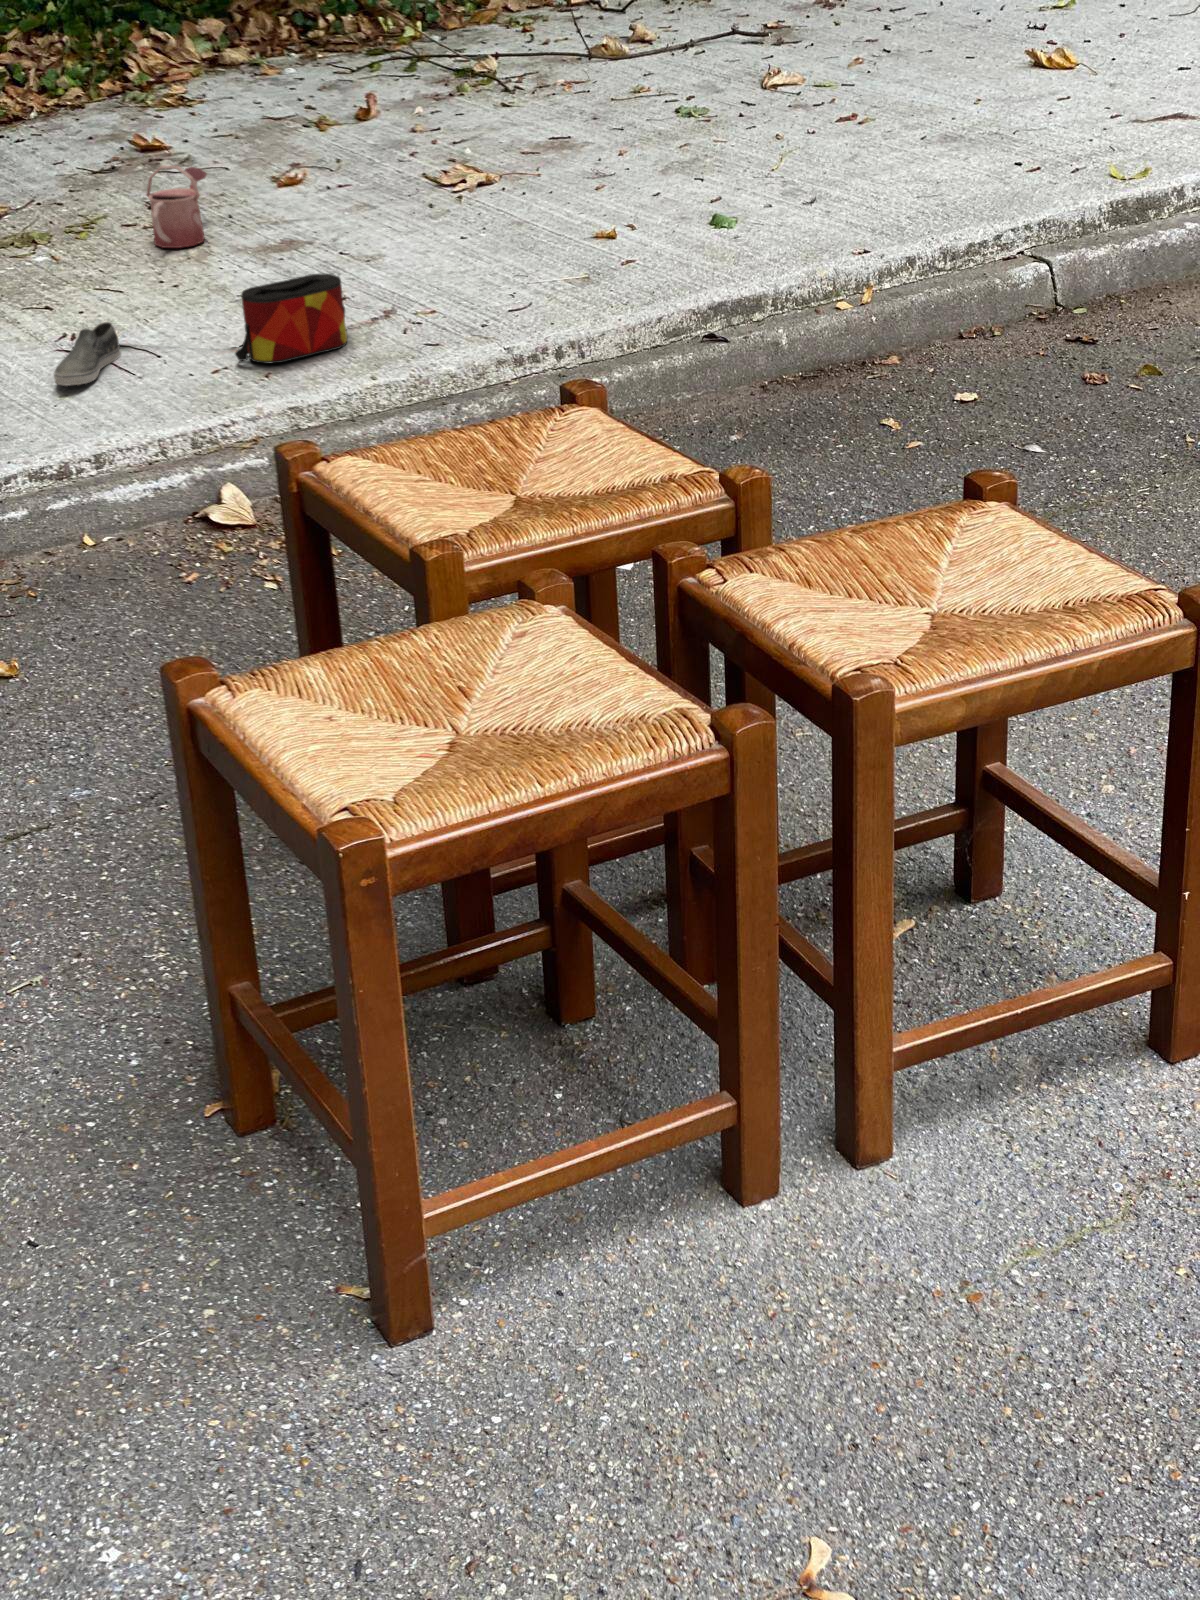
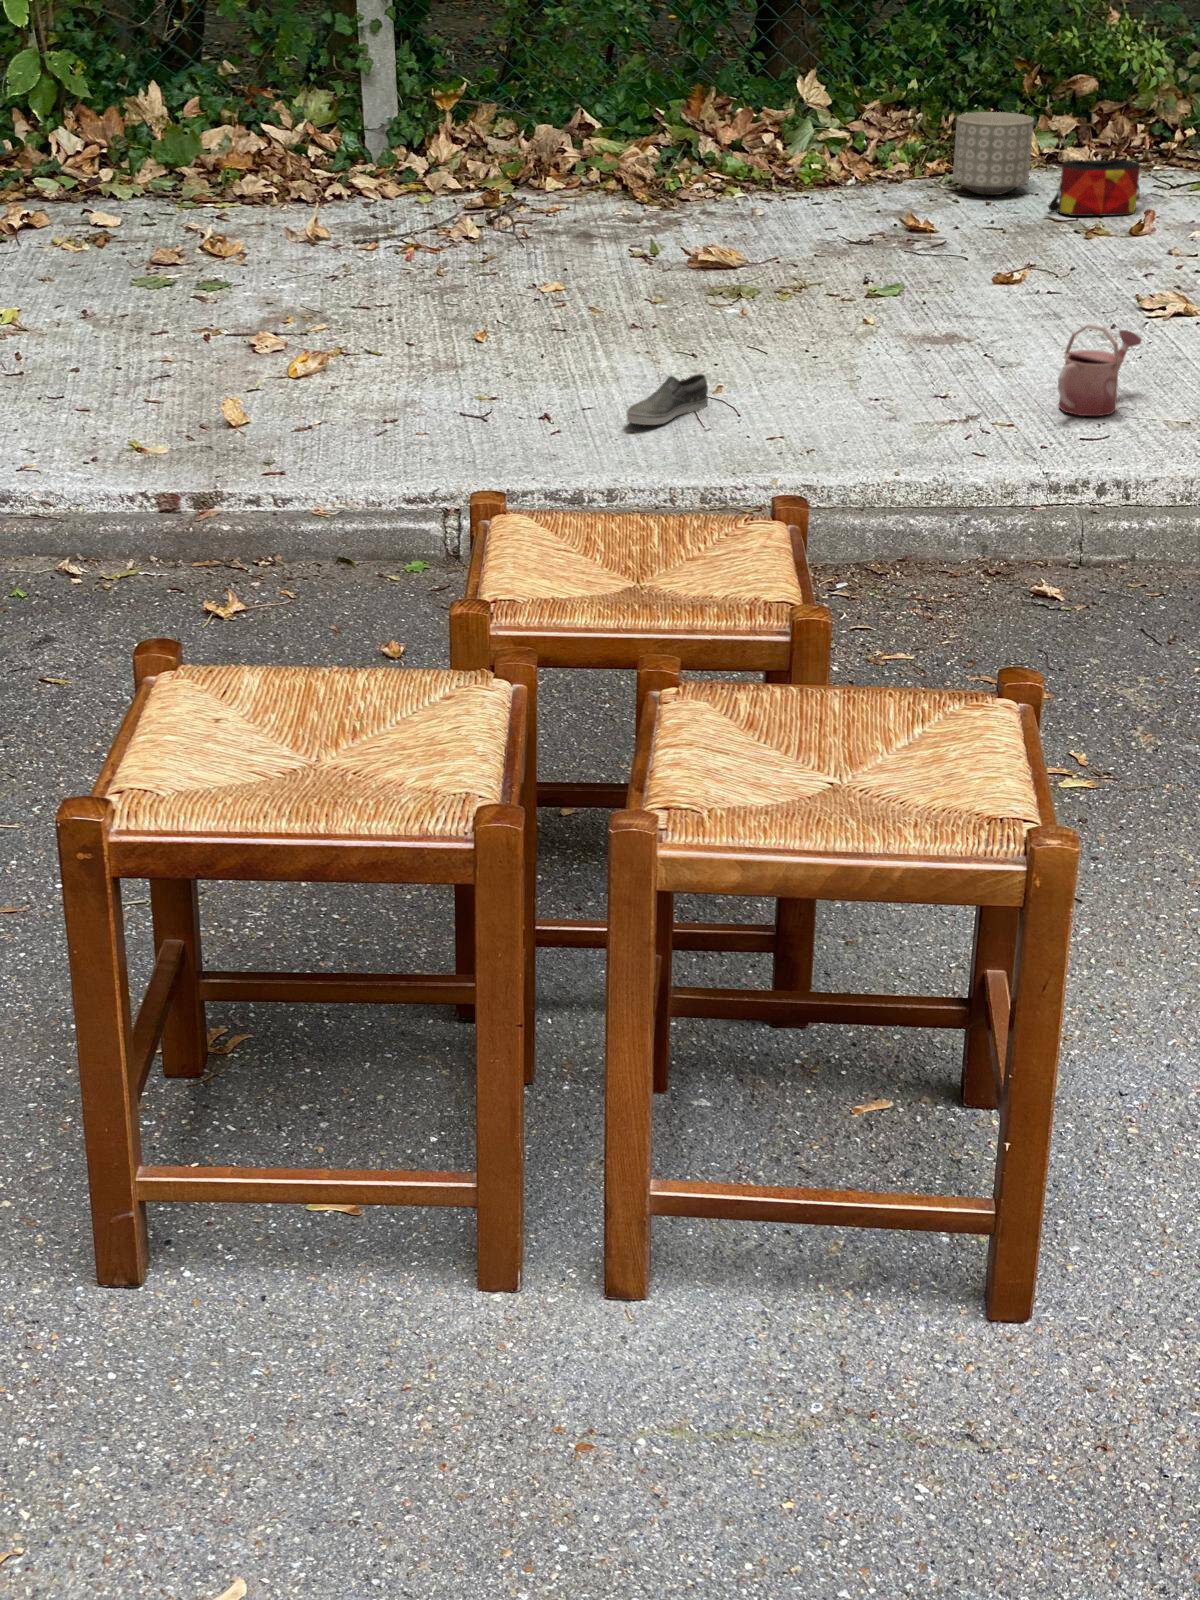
planter: none [142,20,228,106] -> present [953,112,1034,195]
watering can: present [147,165,206,248] -> present [1058,325,1141,416]
bag: present [235,274,347,364] -> present [1048,159,1140,216]

